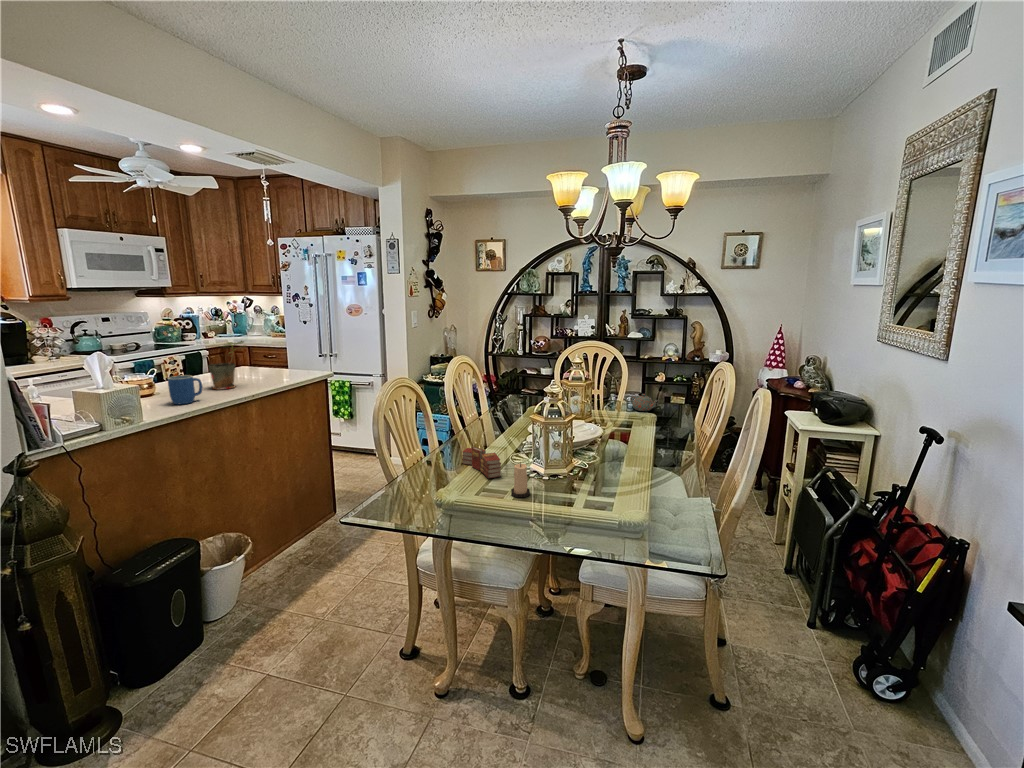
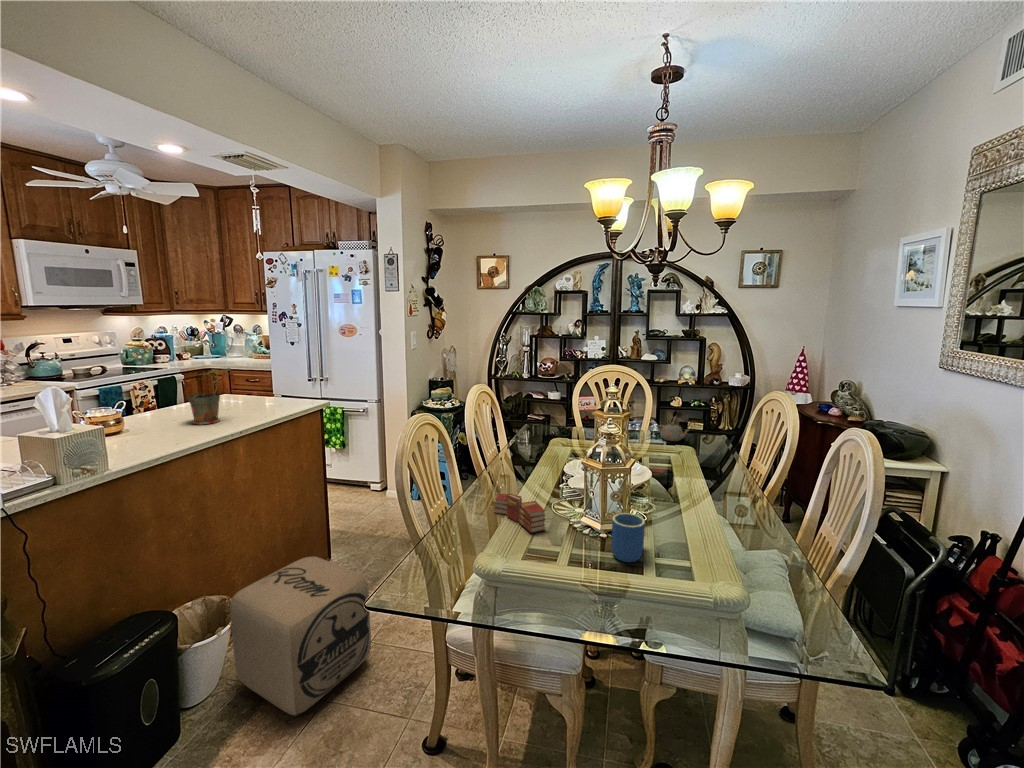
mug: present [168,375,203,404] -> present [612,513,645,562]
candle: present [511,463,530,497] -> none [564,518,587,560]
ottoman: none [243,503,362,630] -> present [230,557,371,718]

